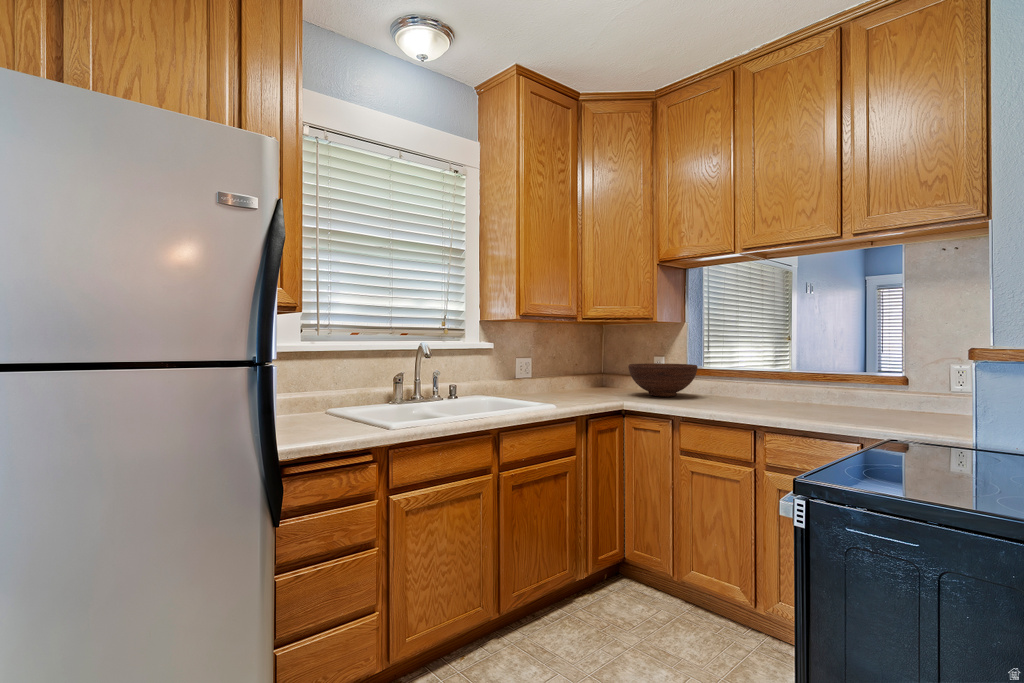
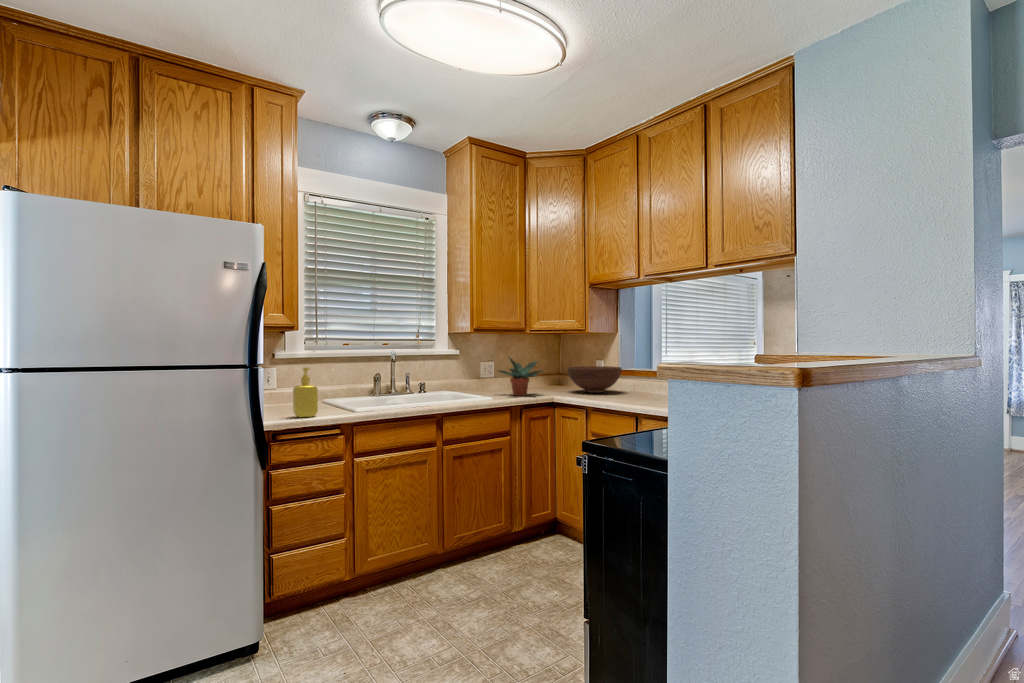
potted plant: none [546,350,609,401] -> present [498,358,543,396]
soap dispenser: none [304,365,341,440] -> present [293,368,318,417]

